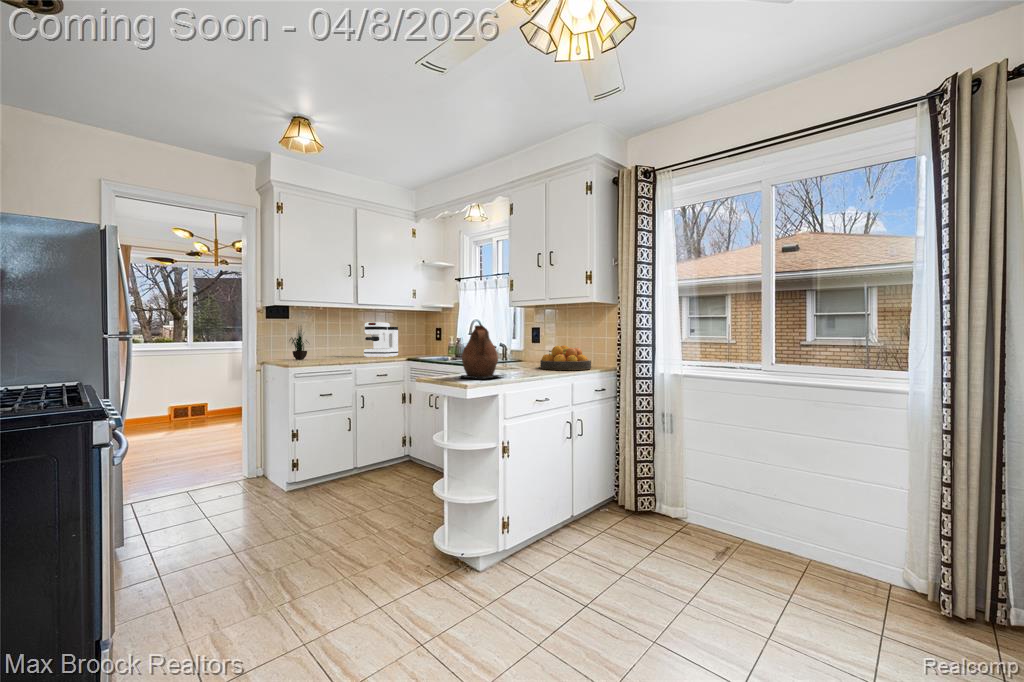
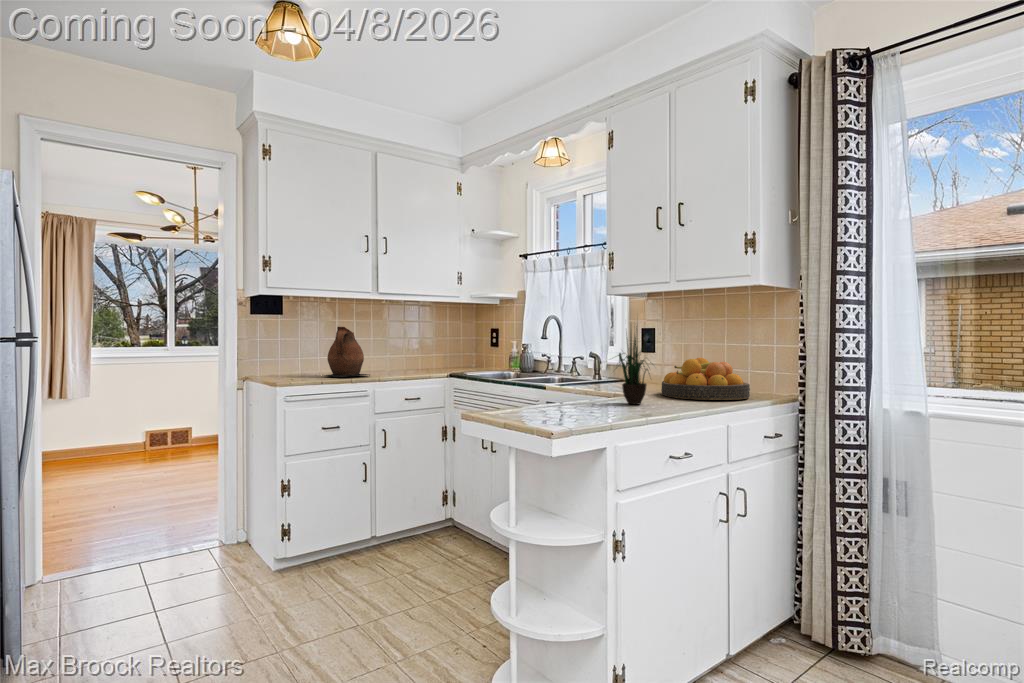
coffee maker: present [364,322,398,357] -> none [388,320,437,372]
ceramic pitcher: present [459,325,503,378] -> present [326,327,369,377]
potted plant: present [290,329,307,360] -> present [618,328,650,405]

